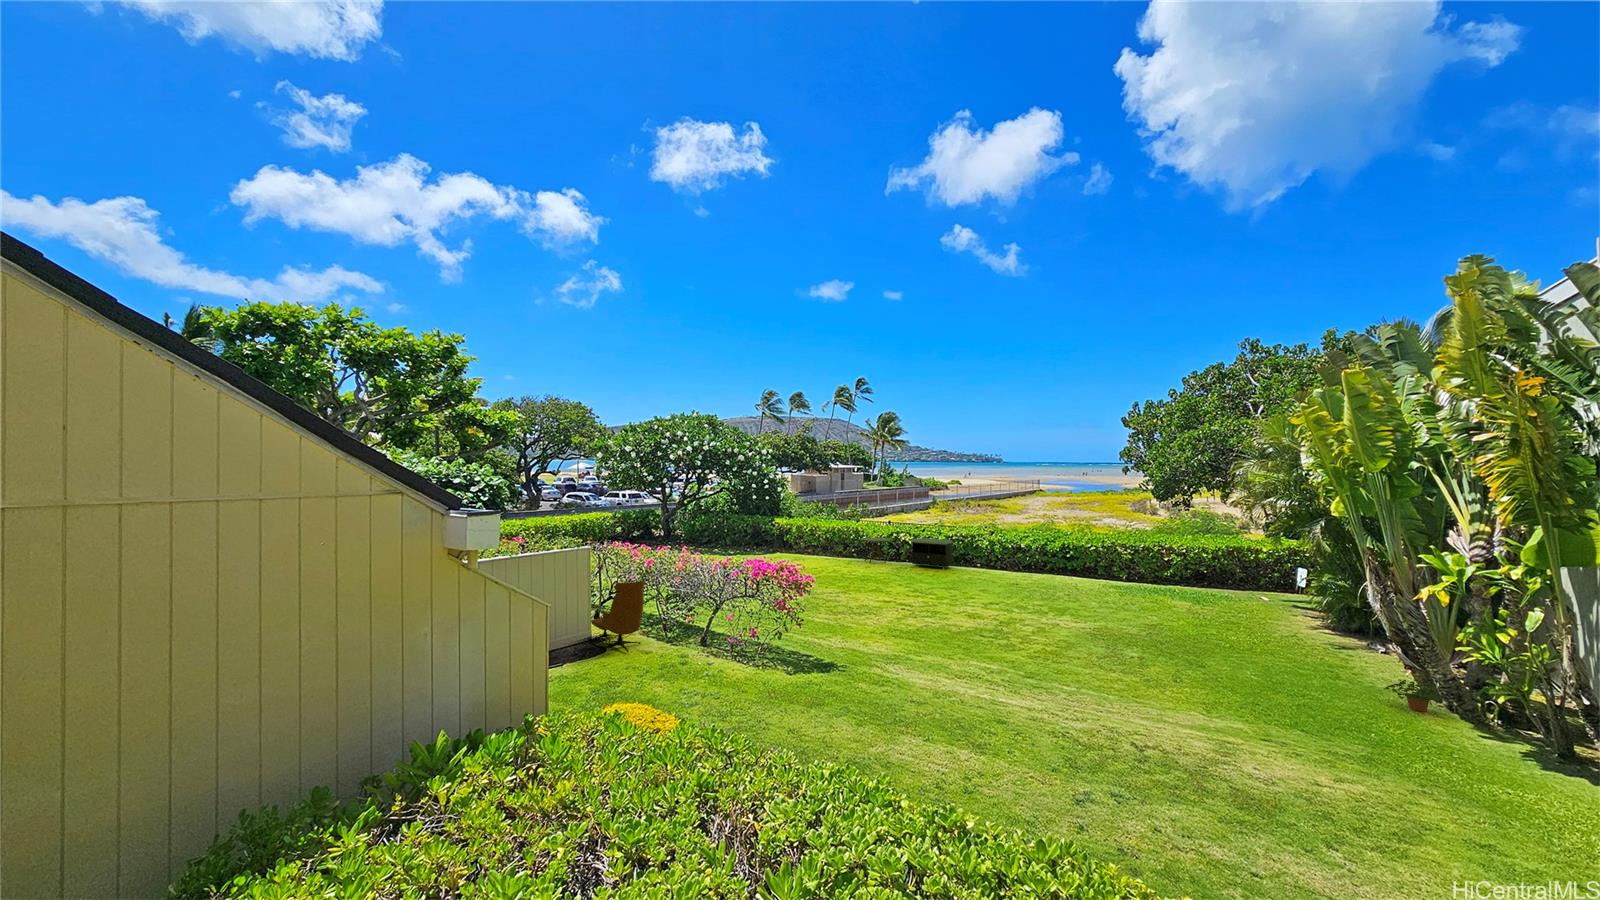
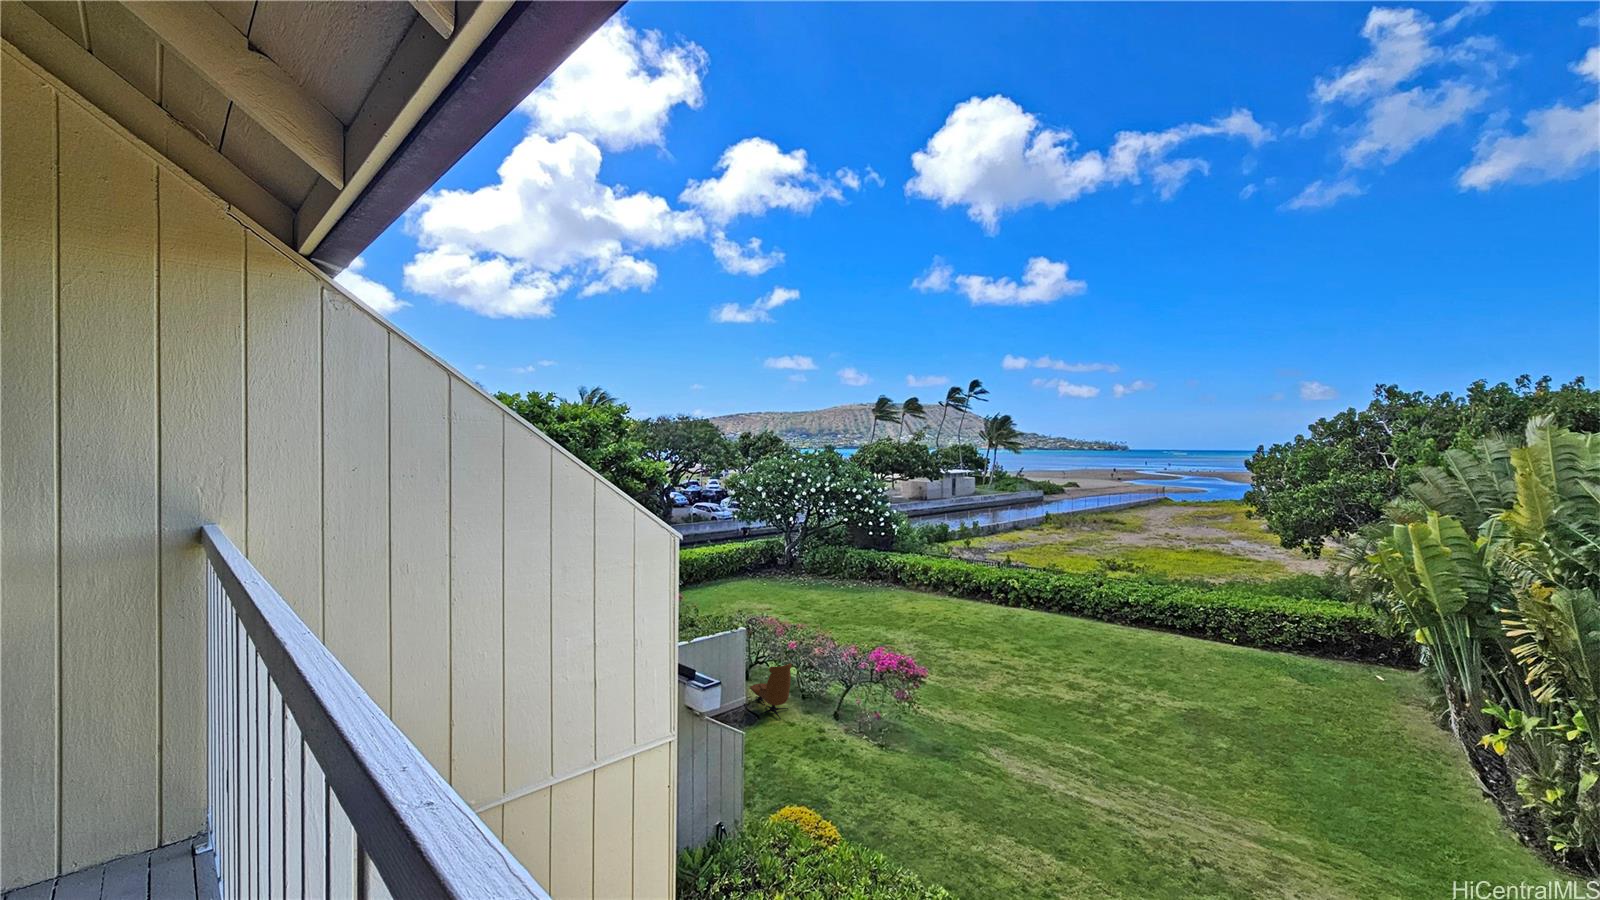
round table: present [859,537,892,563] -> none [968,580,1000,606]
storage bench: present [912,538,953,569] -> none [1019,584,1059,617]
potted plant: present [1385,679,1454,712] -> none [1464,812,1534,850]

